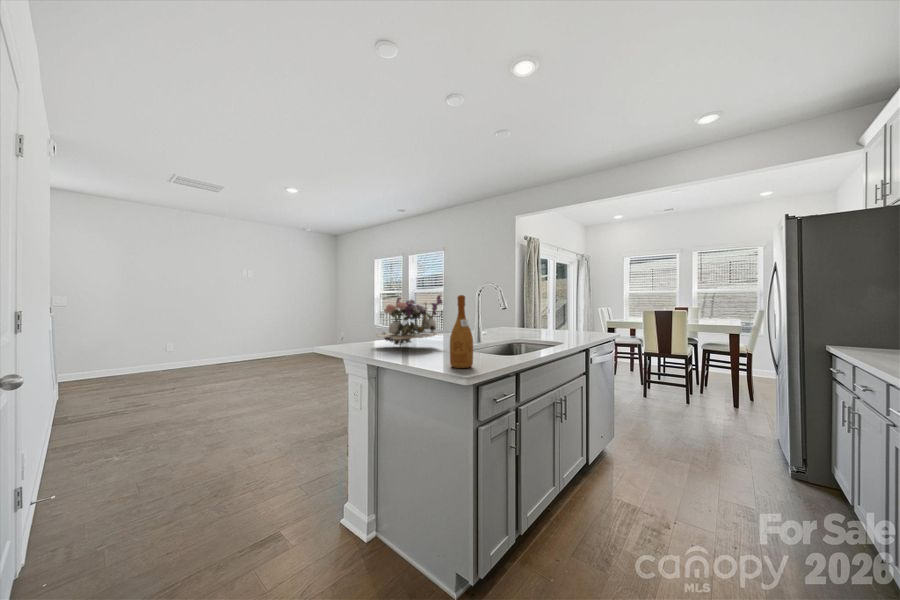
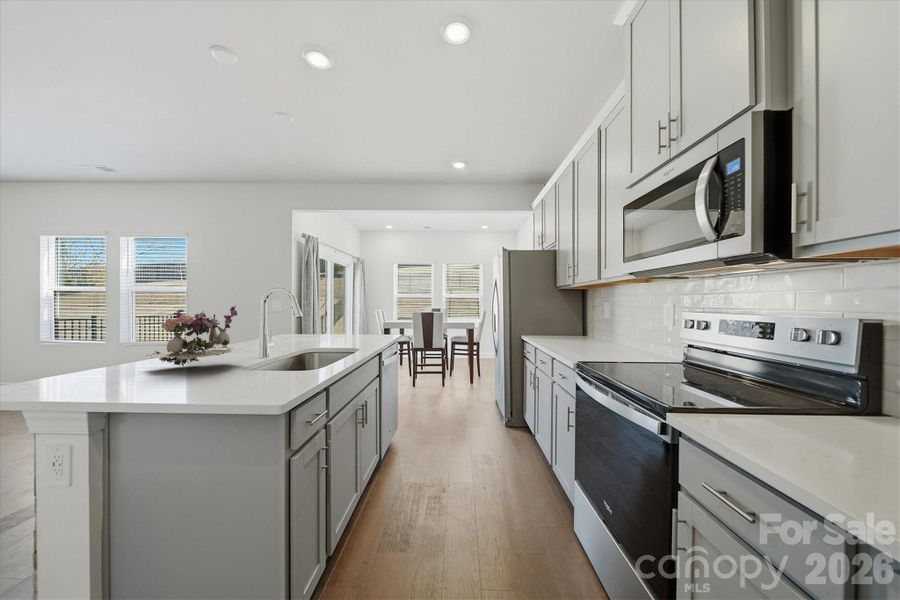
wine bottle: present [450,295,473,368] -> none [266,311,291,382]

